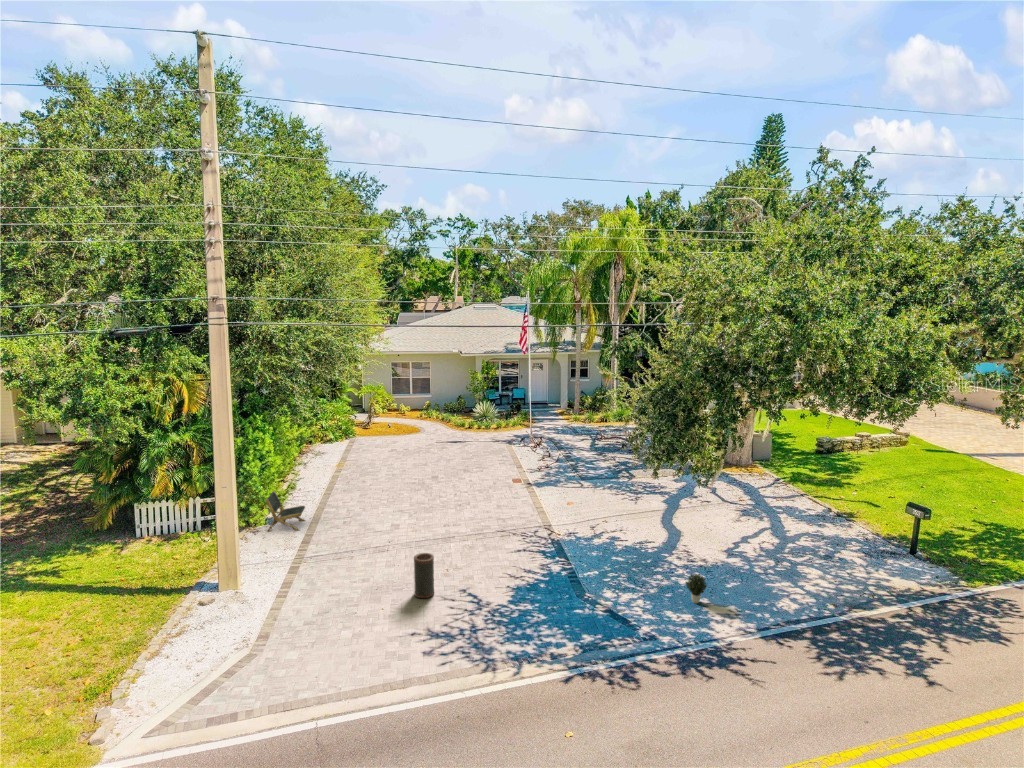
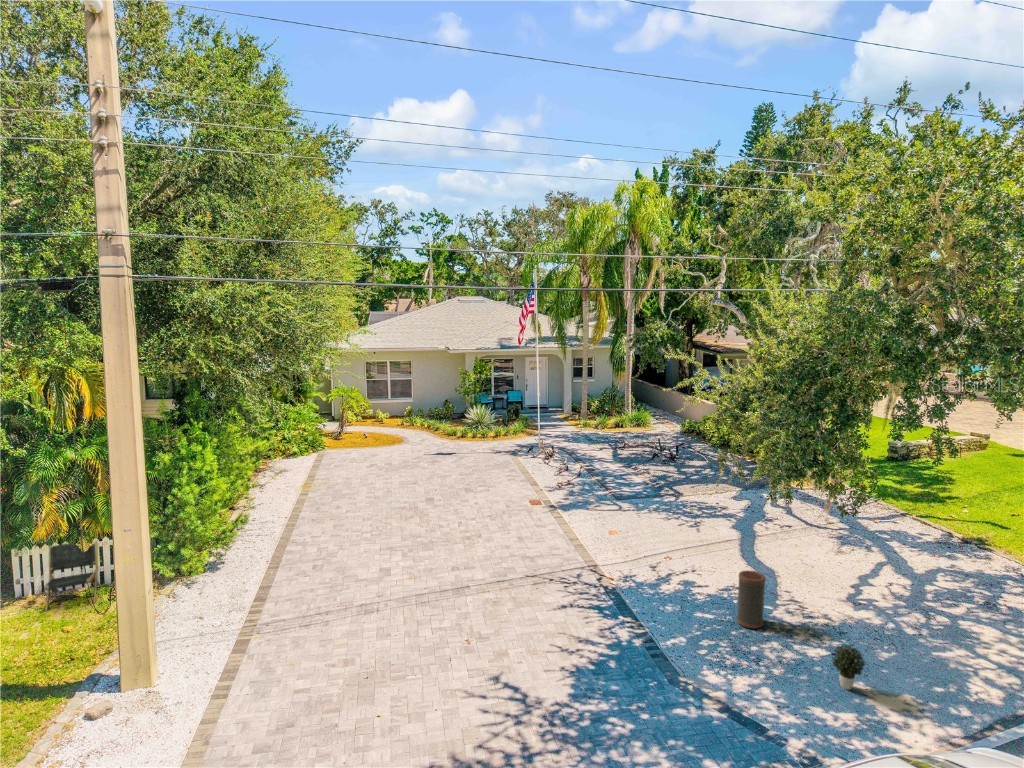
lounge chair: present [266,491,305,531] -> present [45,541,100,611]
trash can: present [414,553,434,598] -> present [737,570,766,628]

